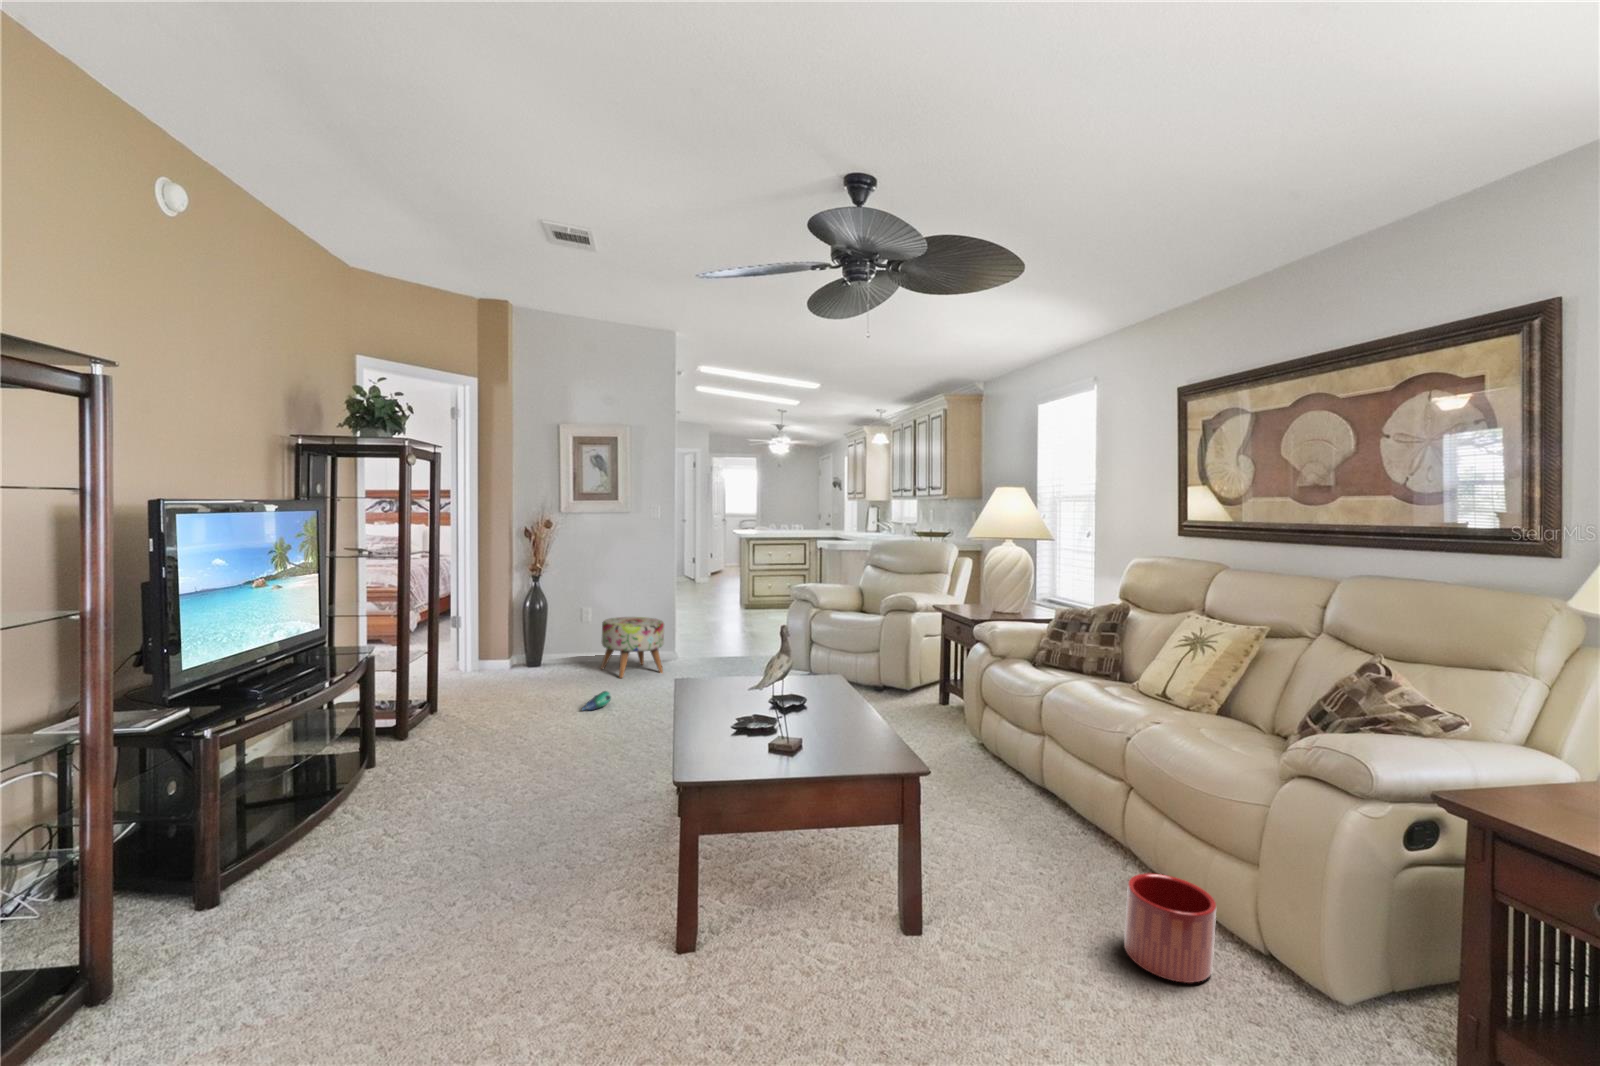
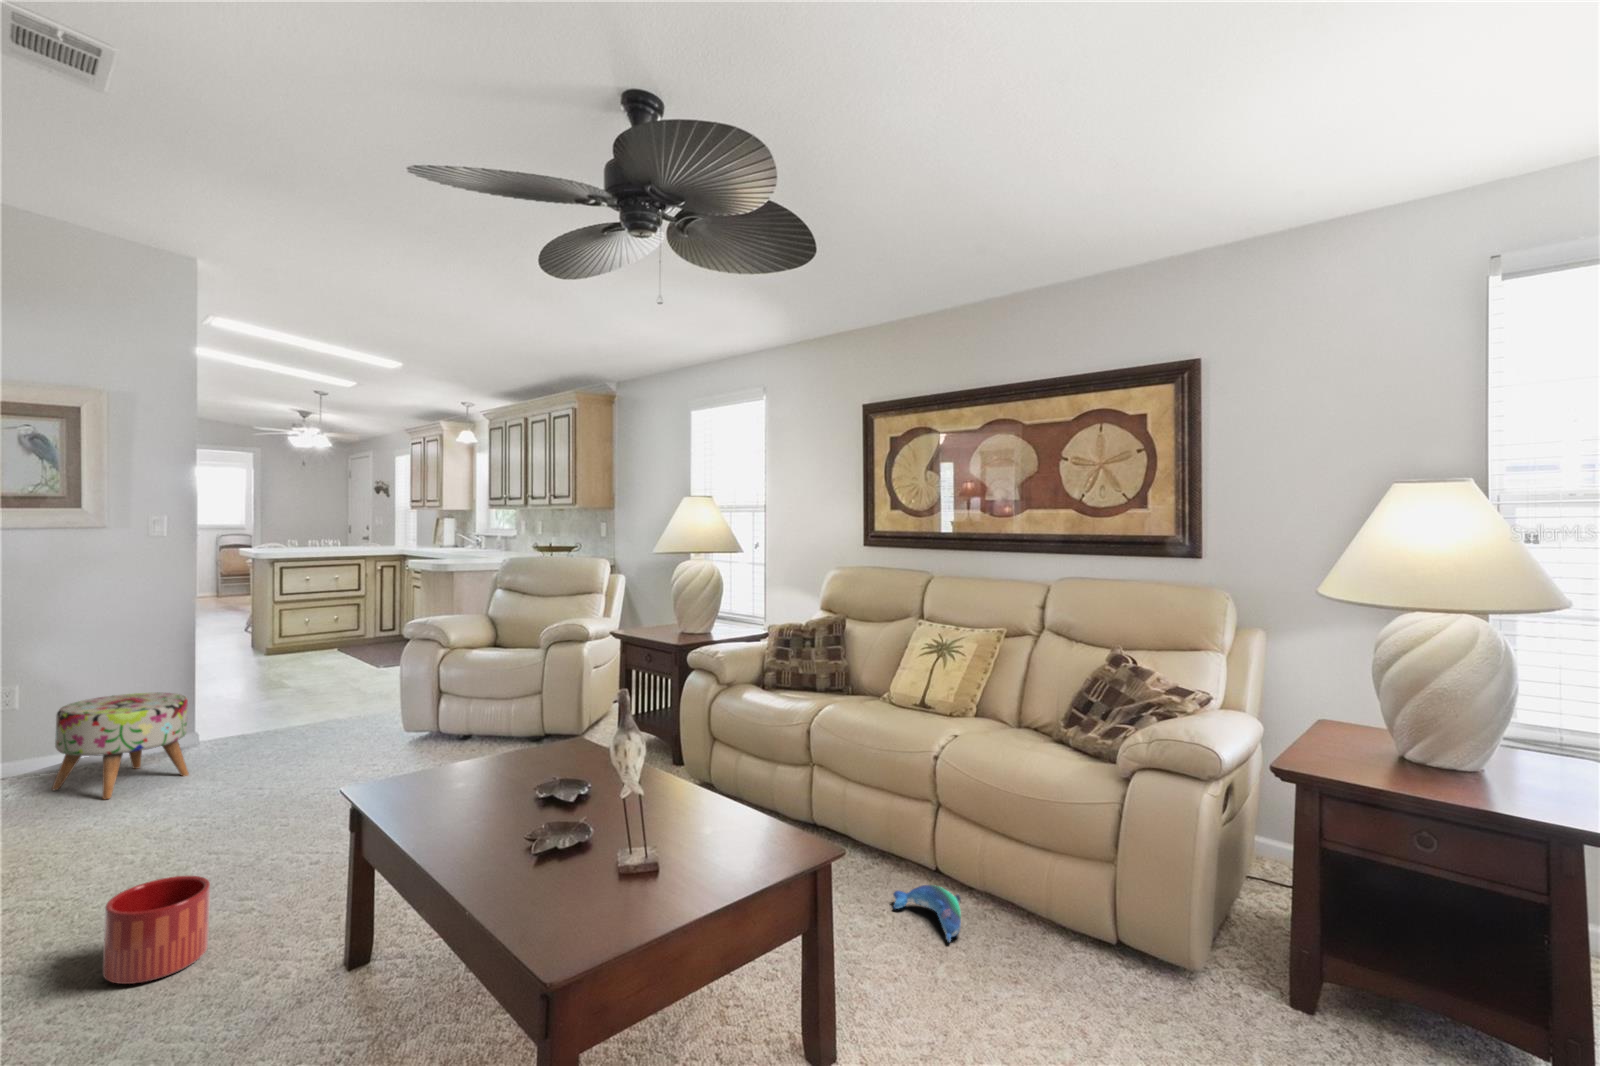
plush toy: present [582,691,611,710] -> present [893,885,961,943]
planter: present [1124,873,1216,983] -> present [103,876,210,984]

